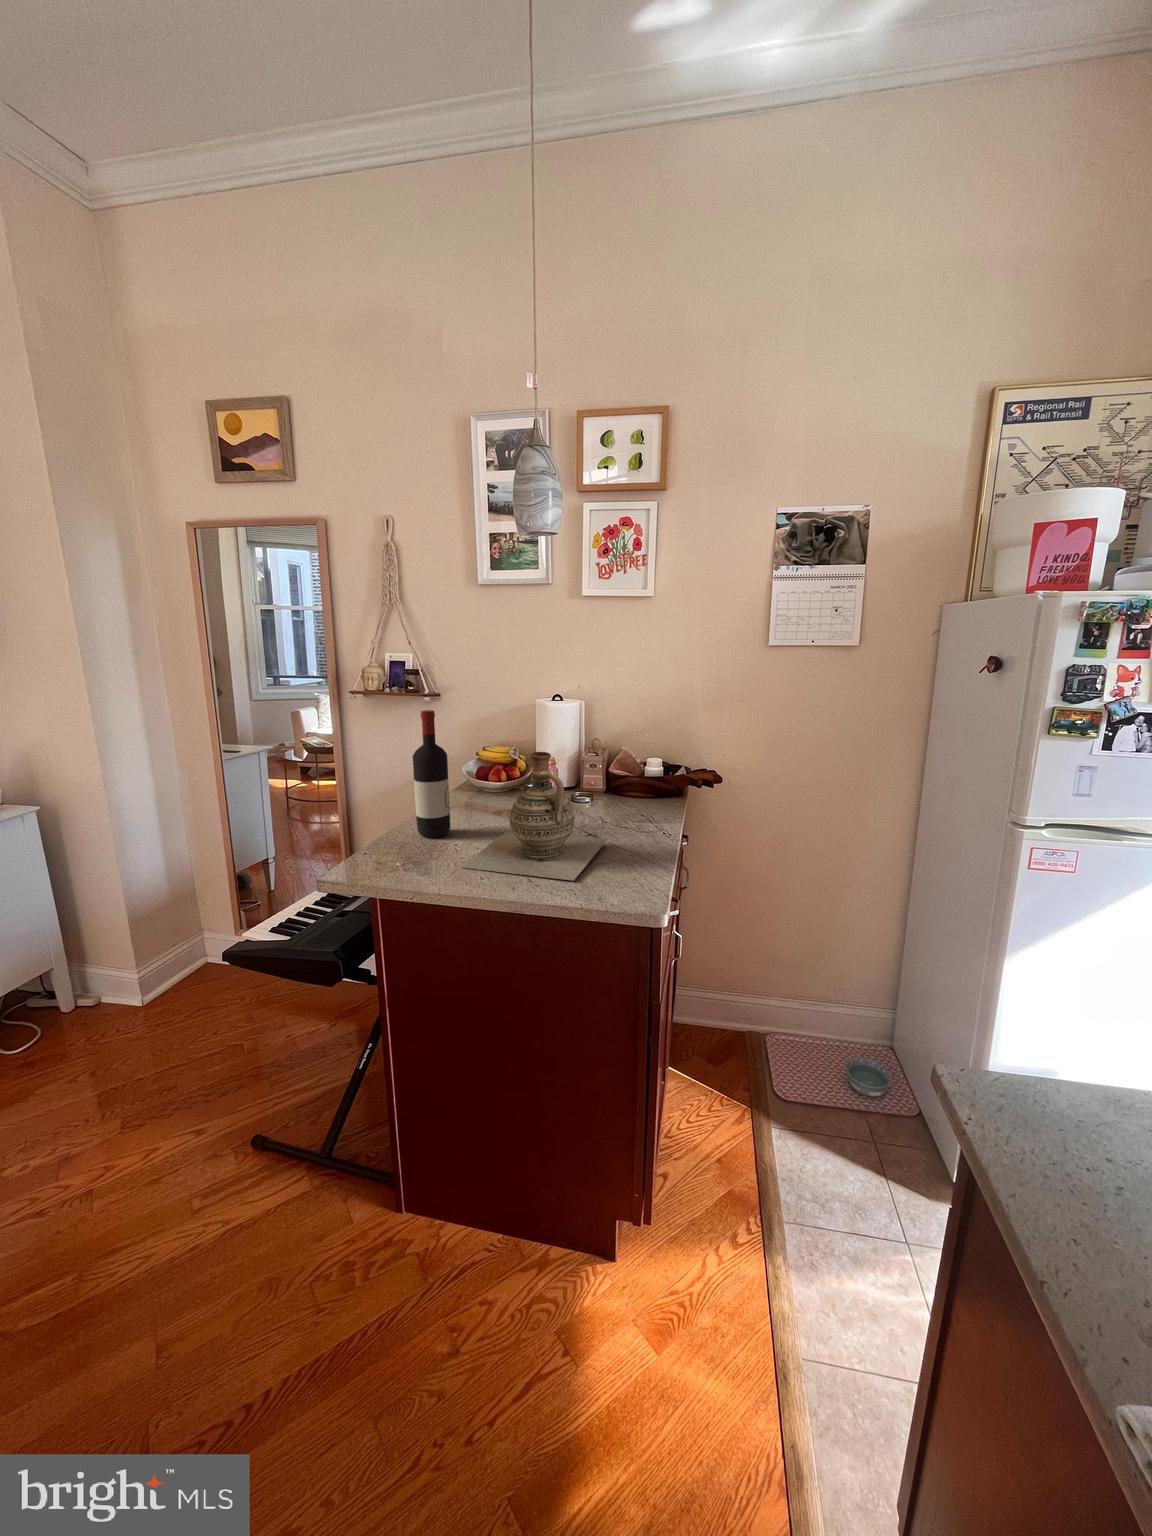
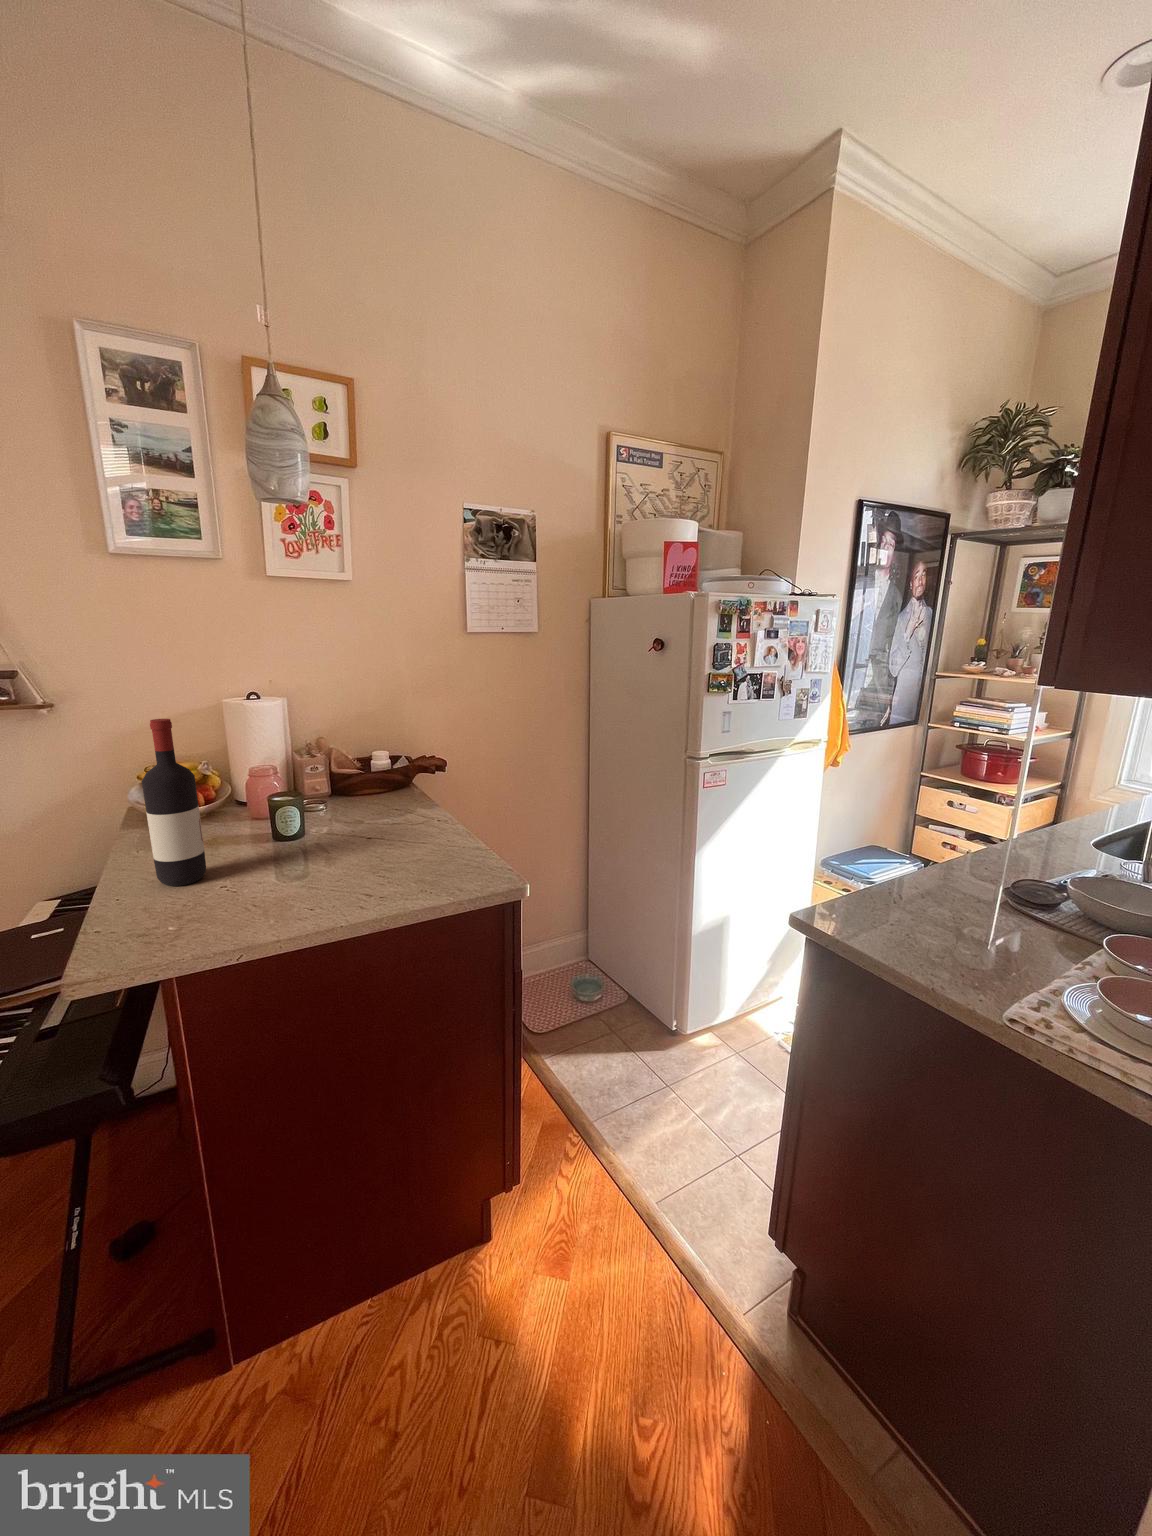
ceramic jug: present [461,752,607,881] -> none [282,751,430,903]

